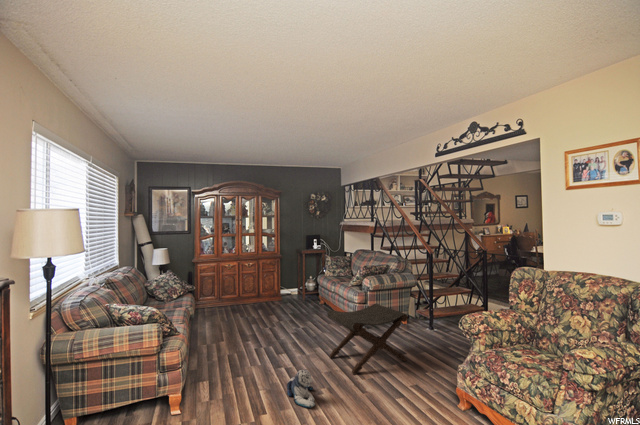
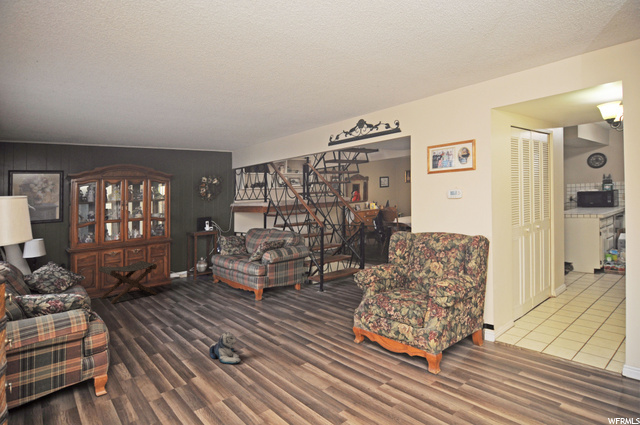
footstool: present [327,304,408,374] -> present [99,261,157,304]

